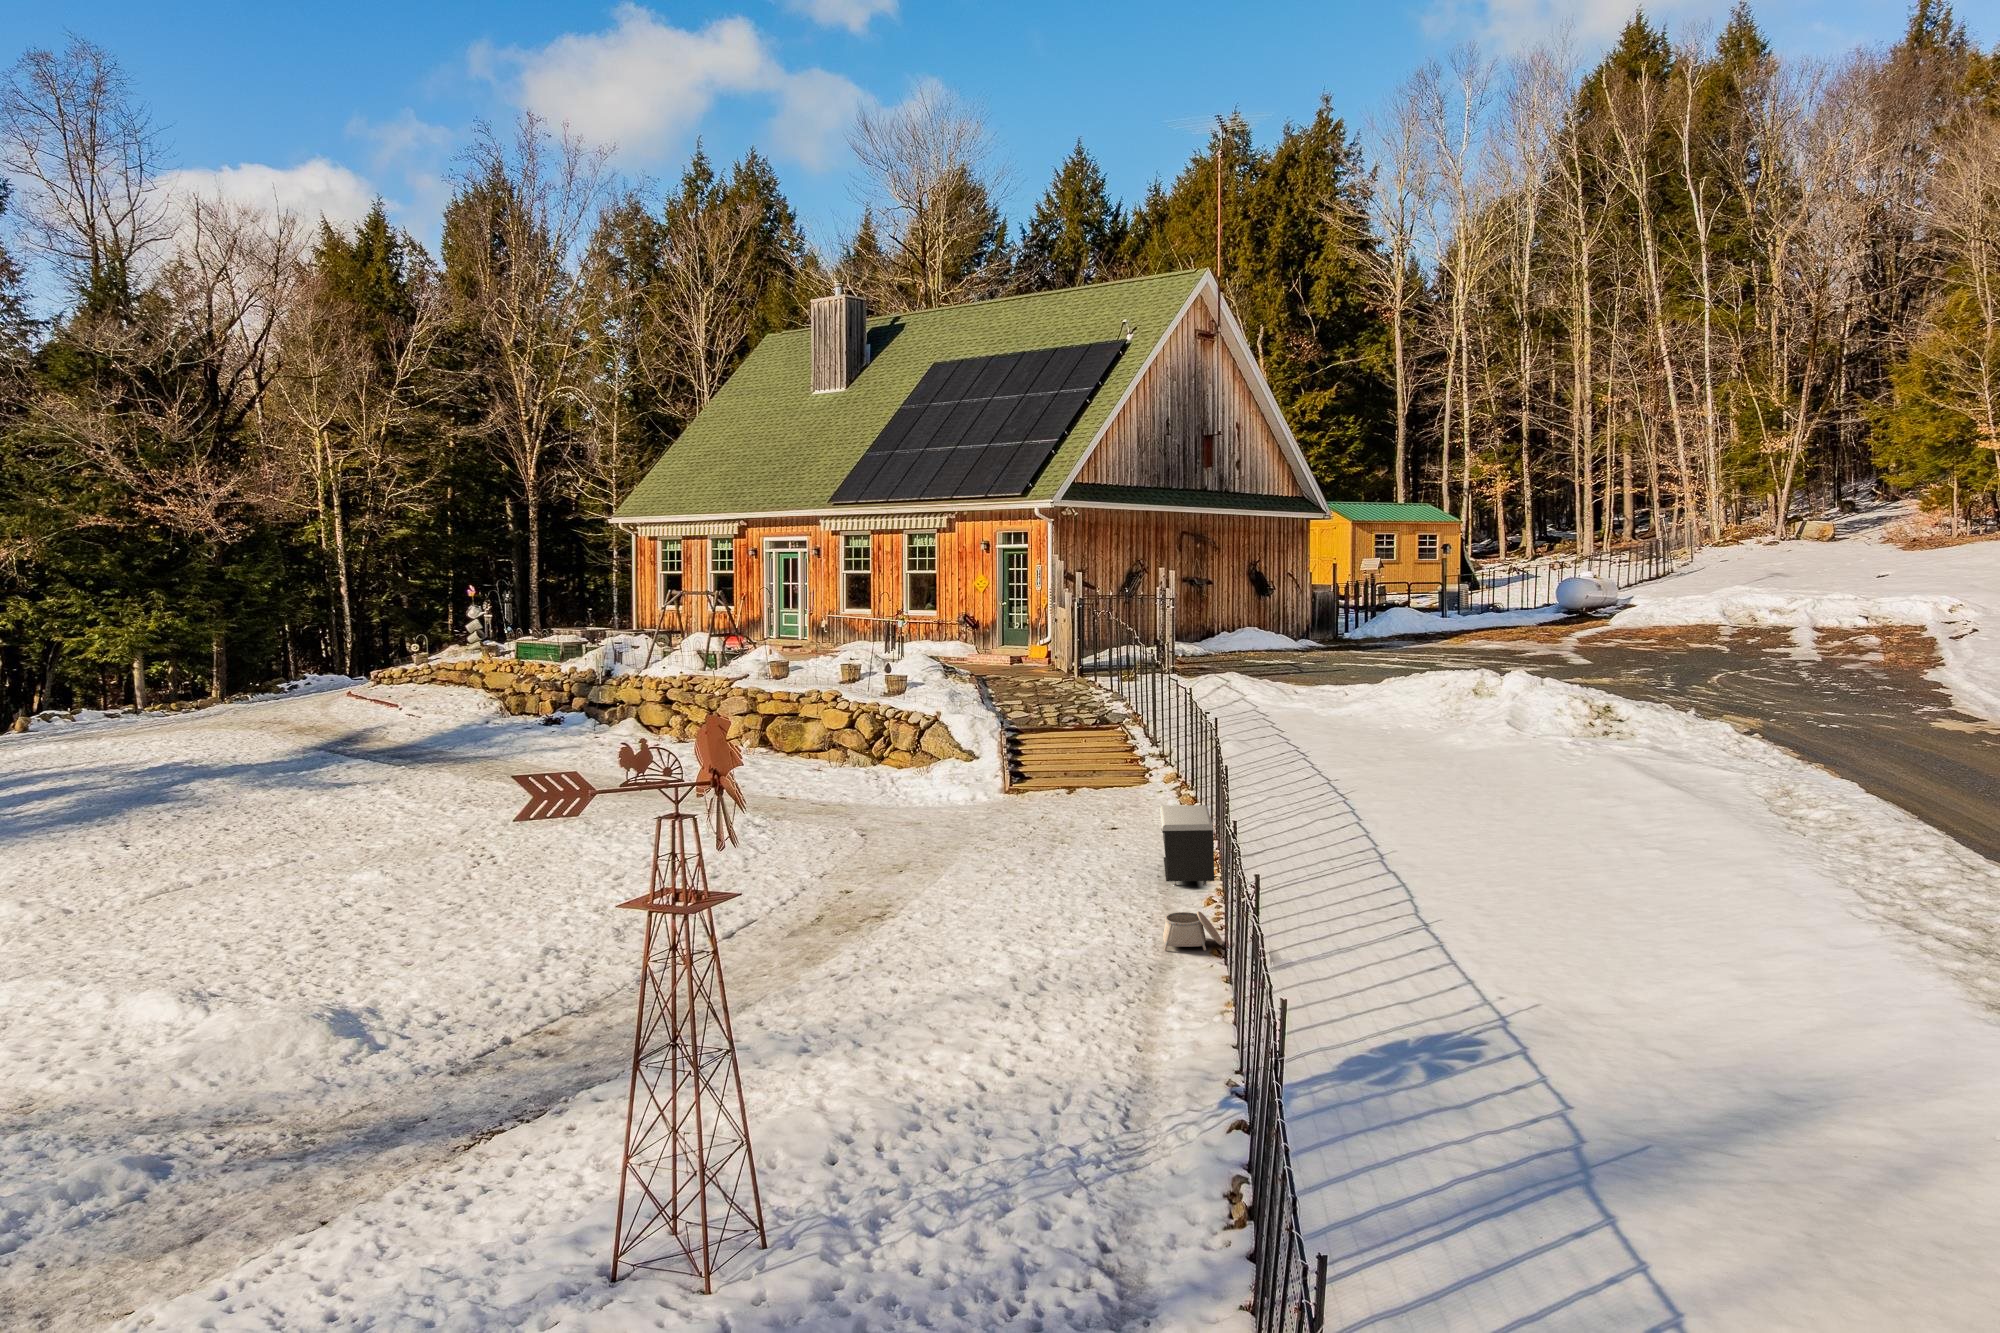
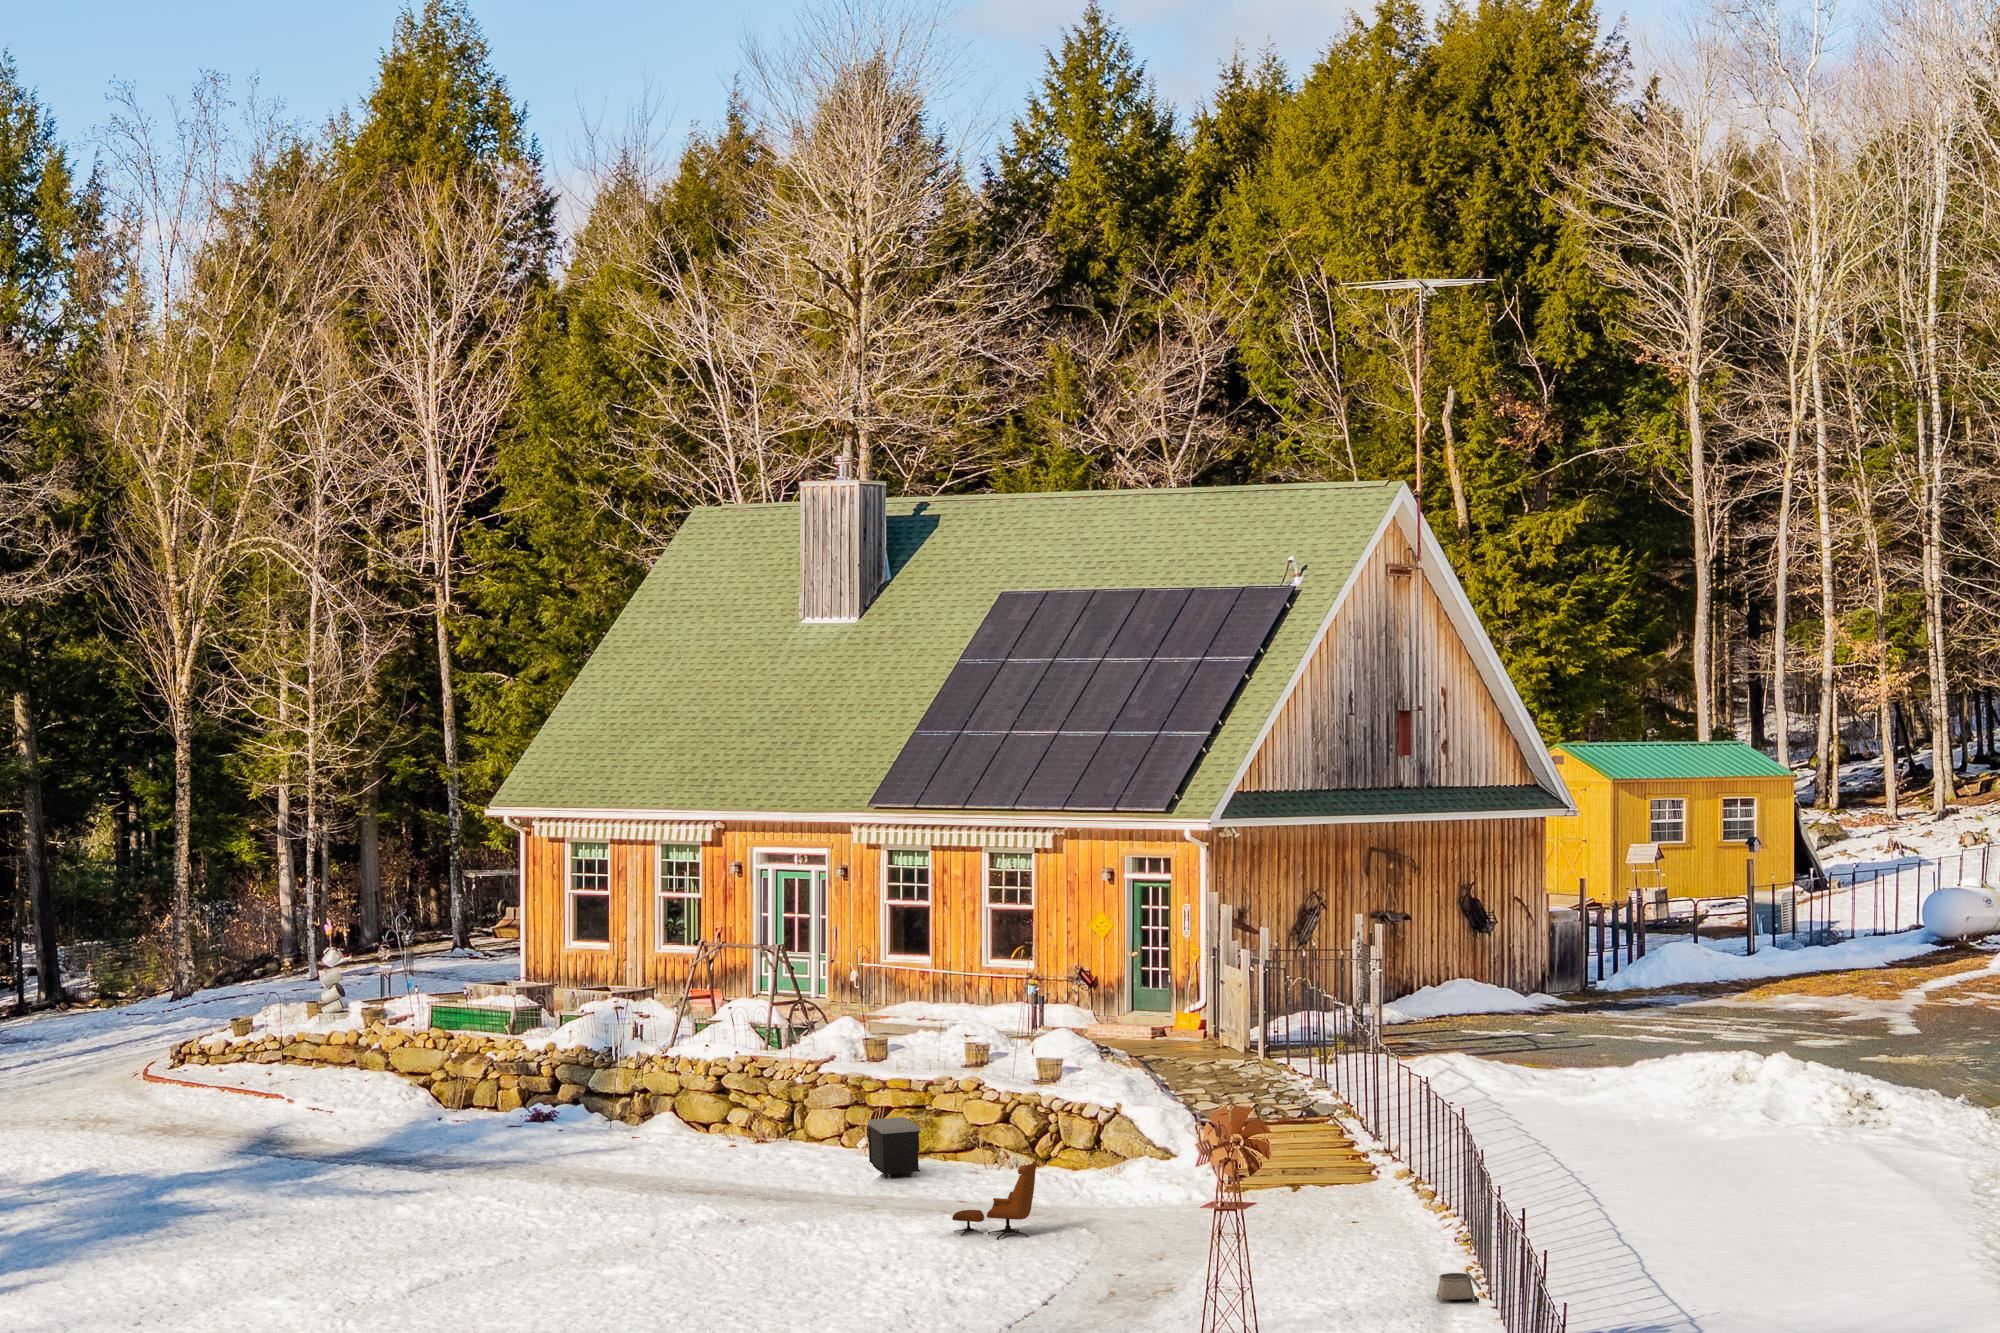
lounge chair: none [744,766,815,839] -> present [952,1161,1037,1240]
storage bench: present [1160,805,1214,886] -> present [868,1117,921,1178]

